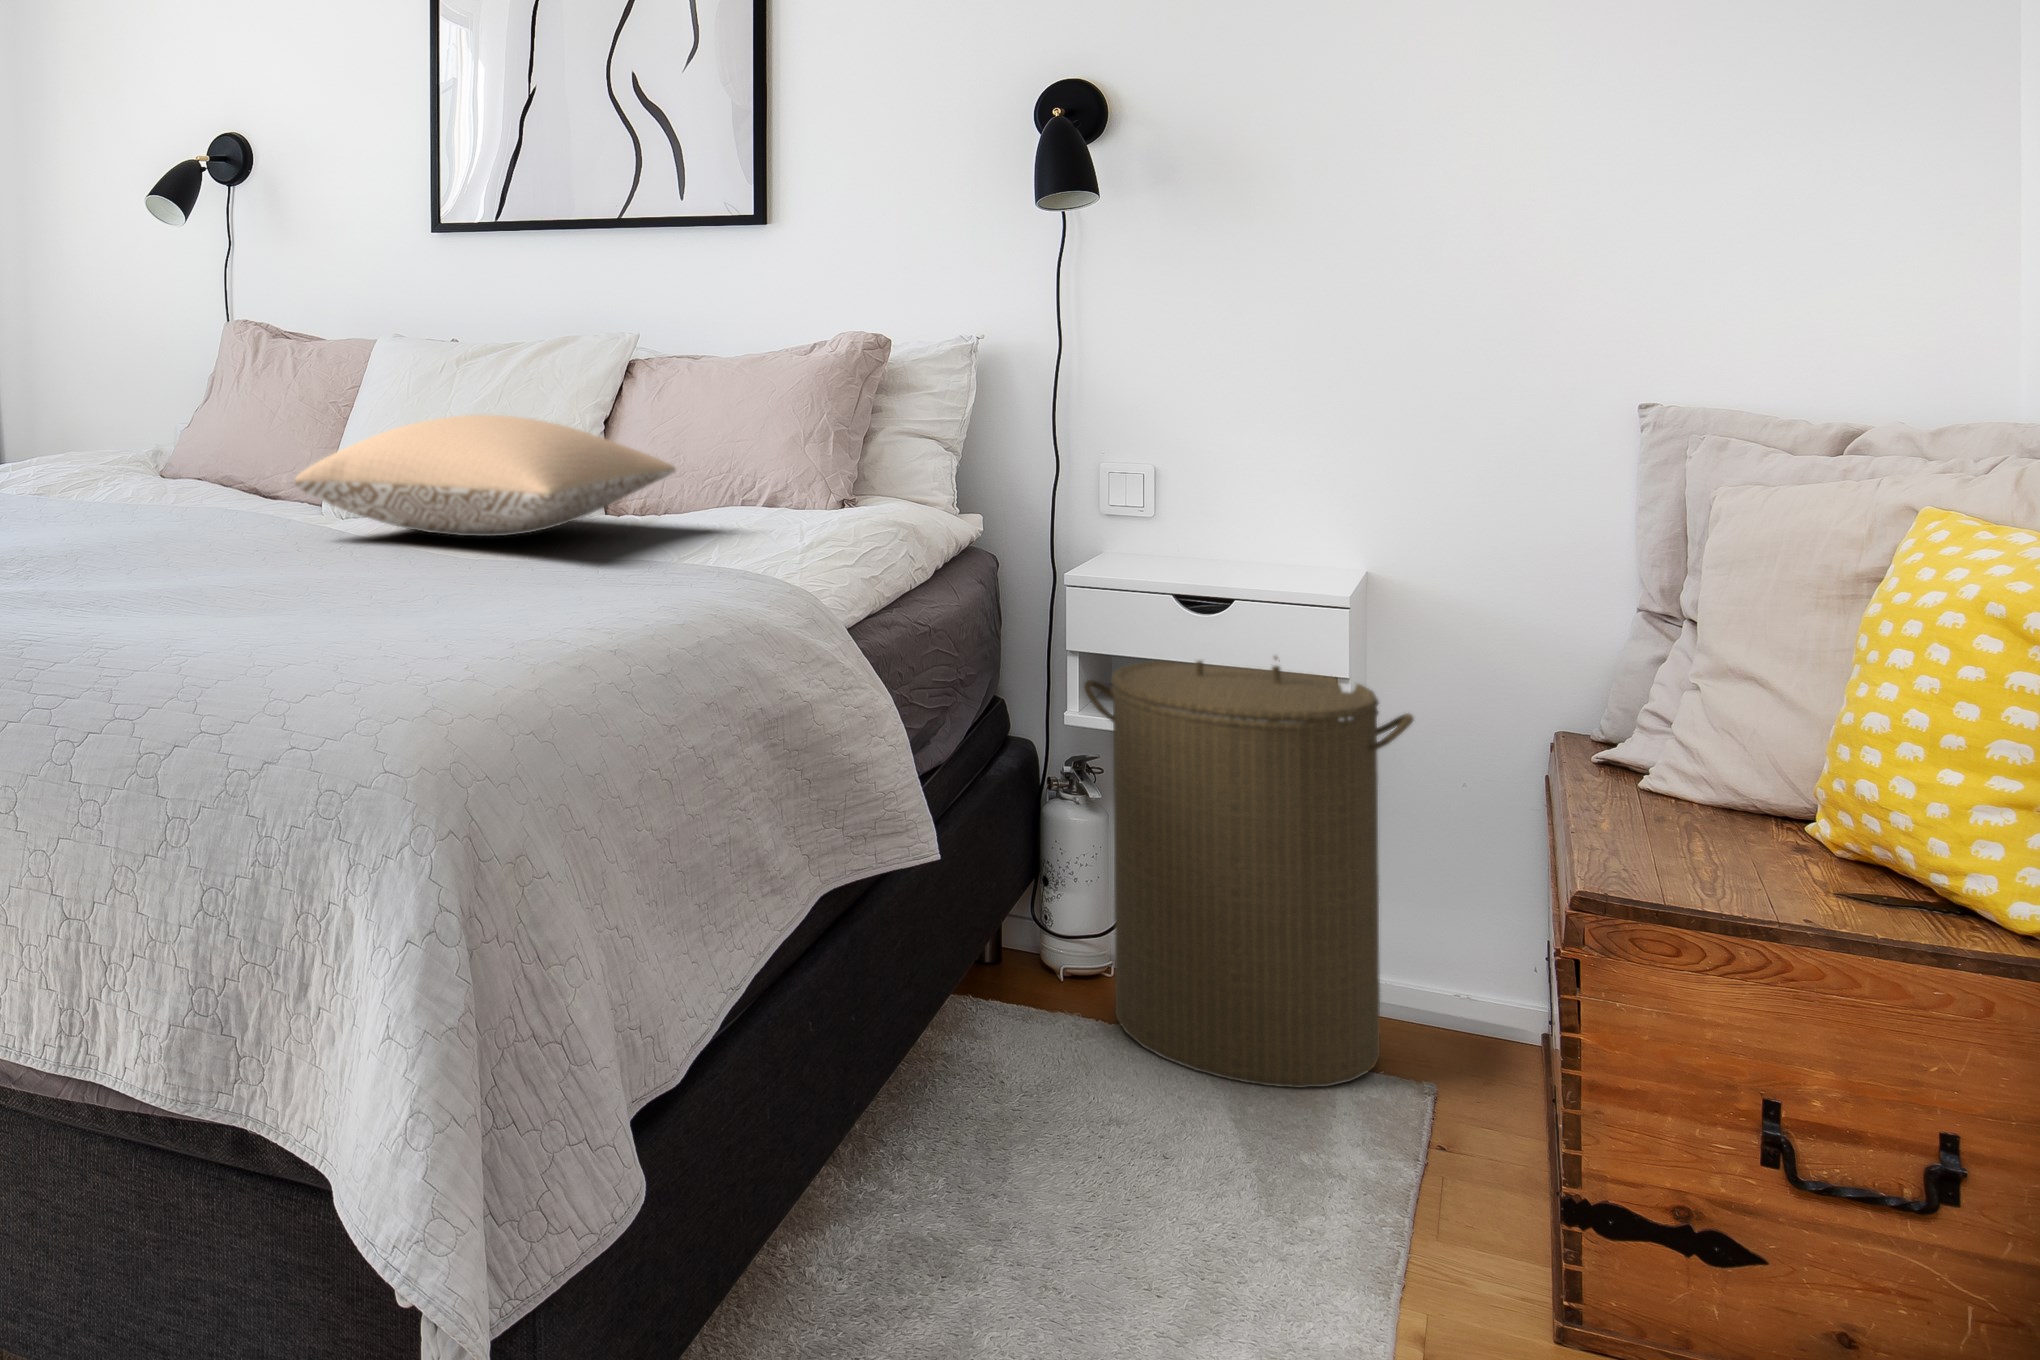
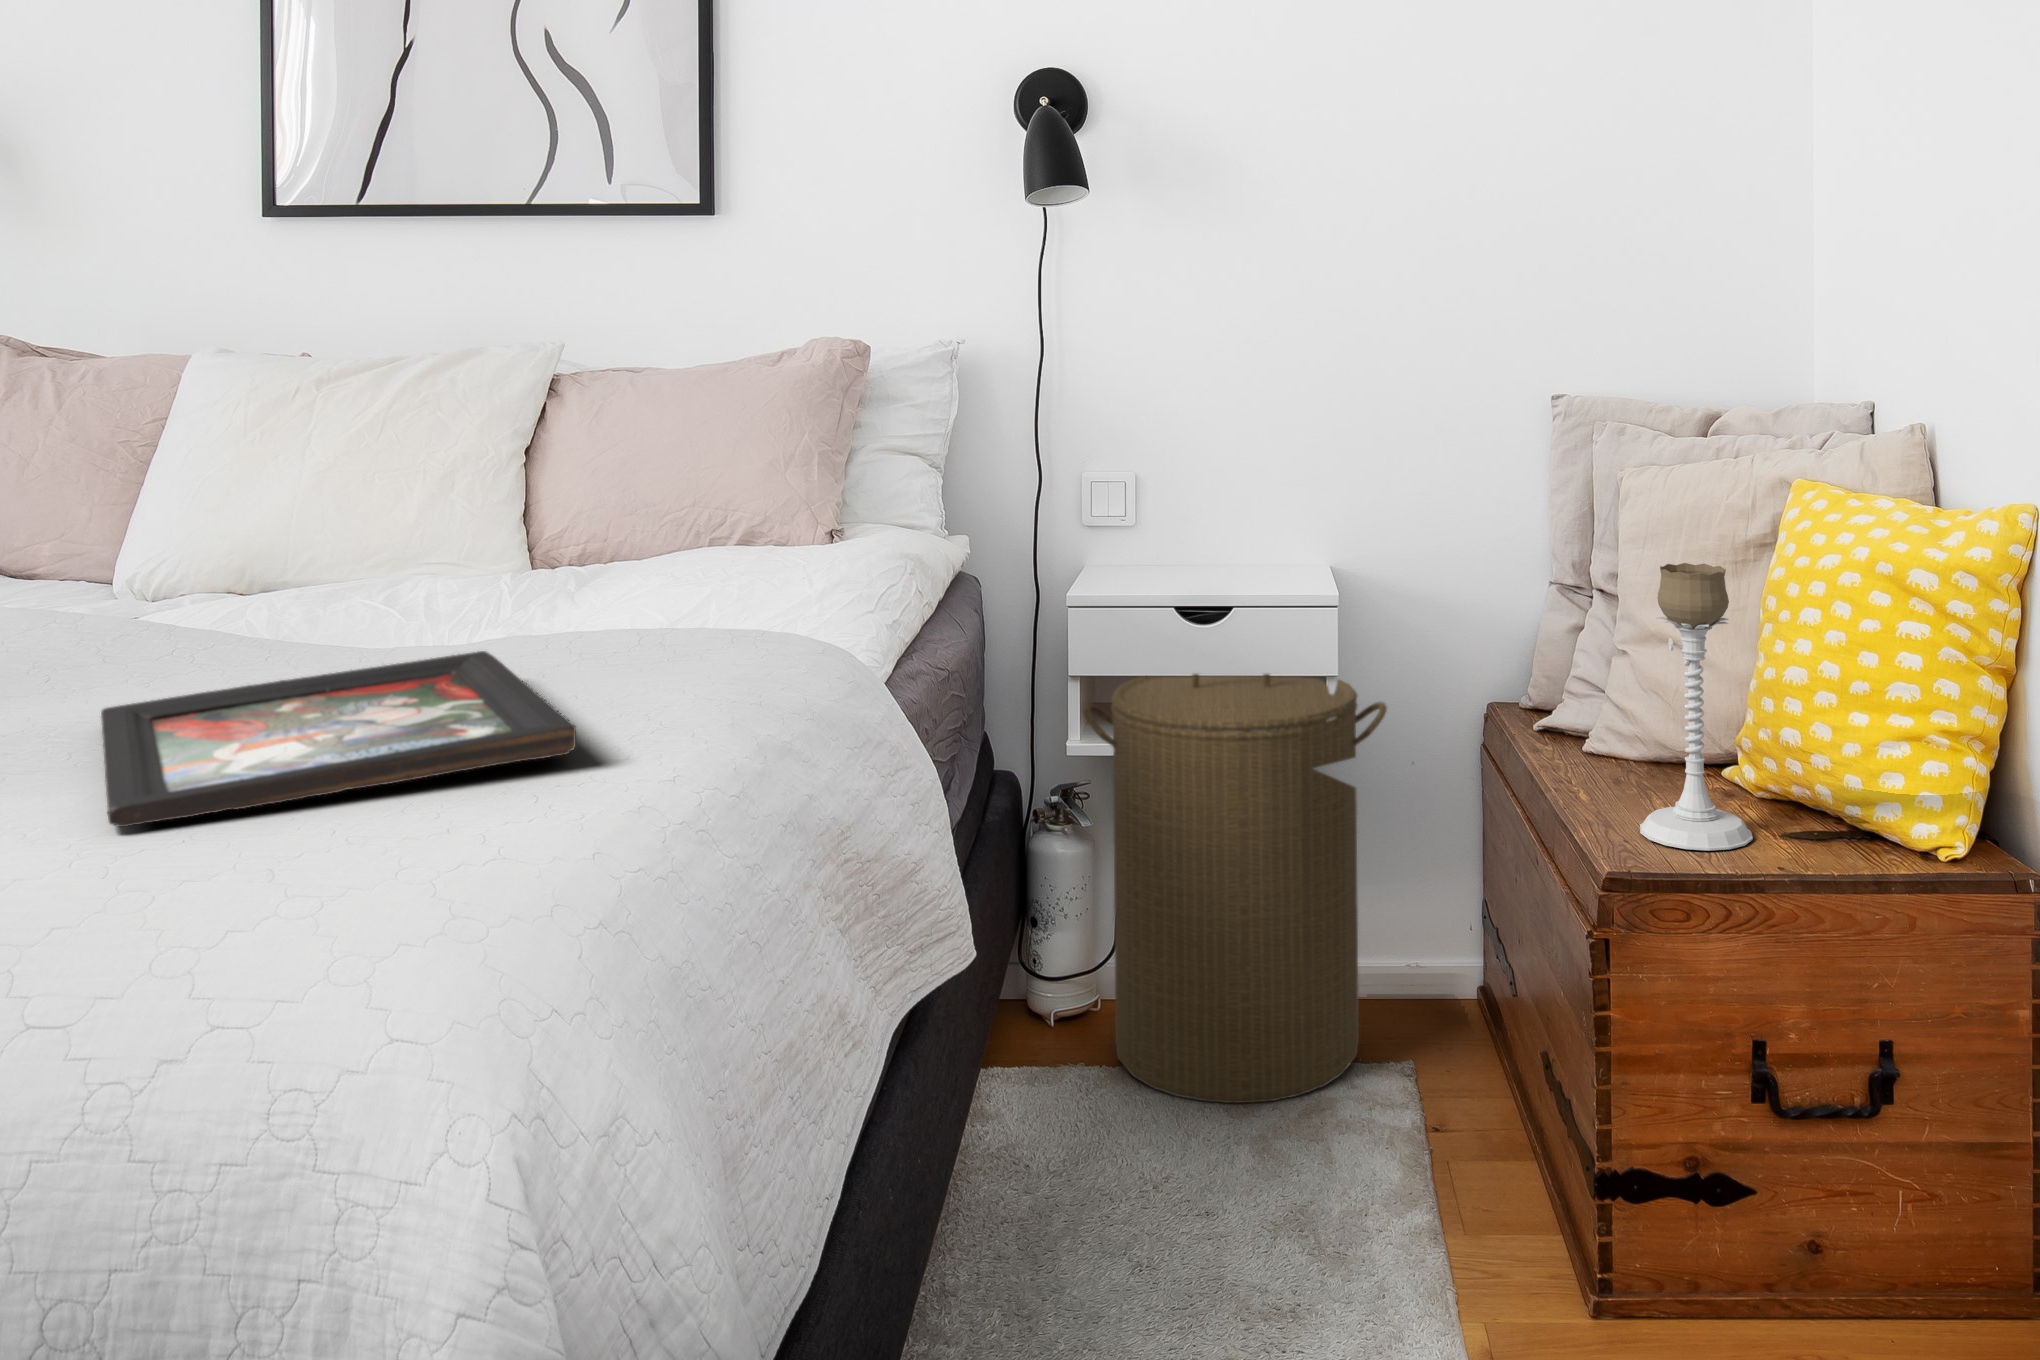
pillow: present [295,415,675,536] -> none [83,460,641,625]
decorative tray: none [284,554,569,628] -> present [101,651,576,827]
candle holder: none [1646,583,1794,894] -> present [1640,563,1753,851]

